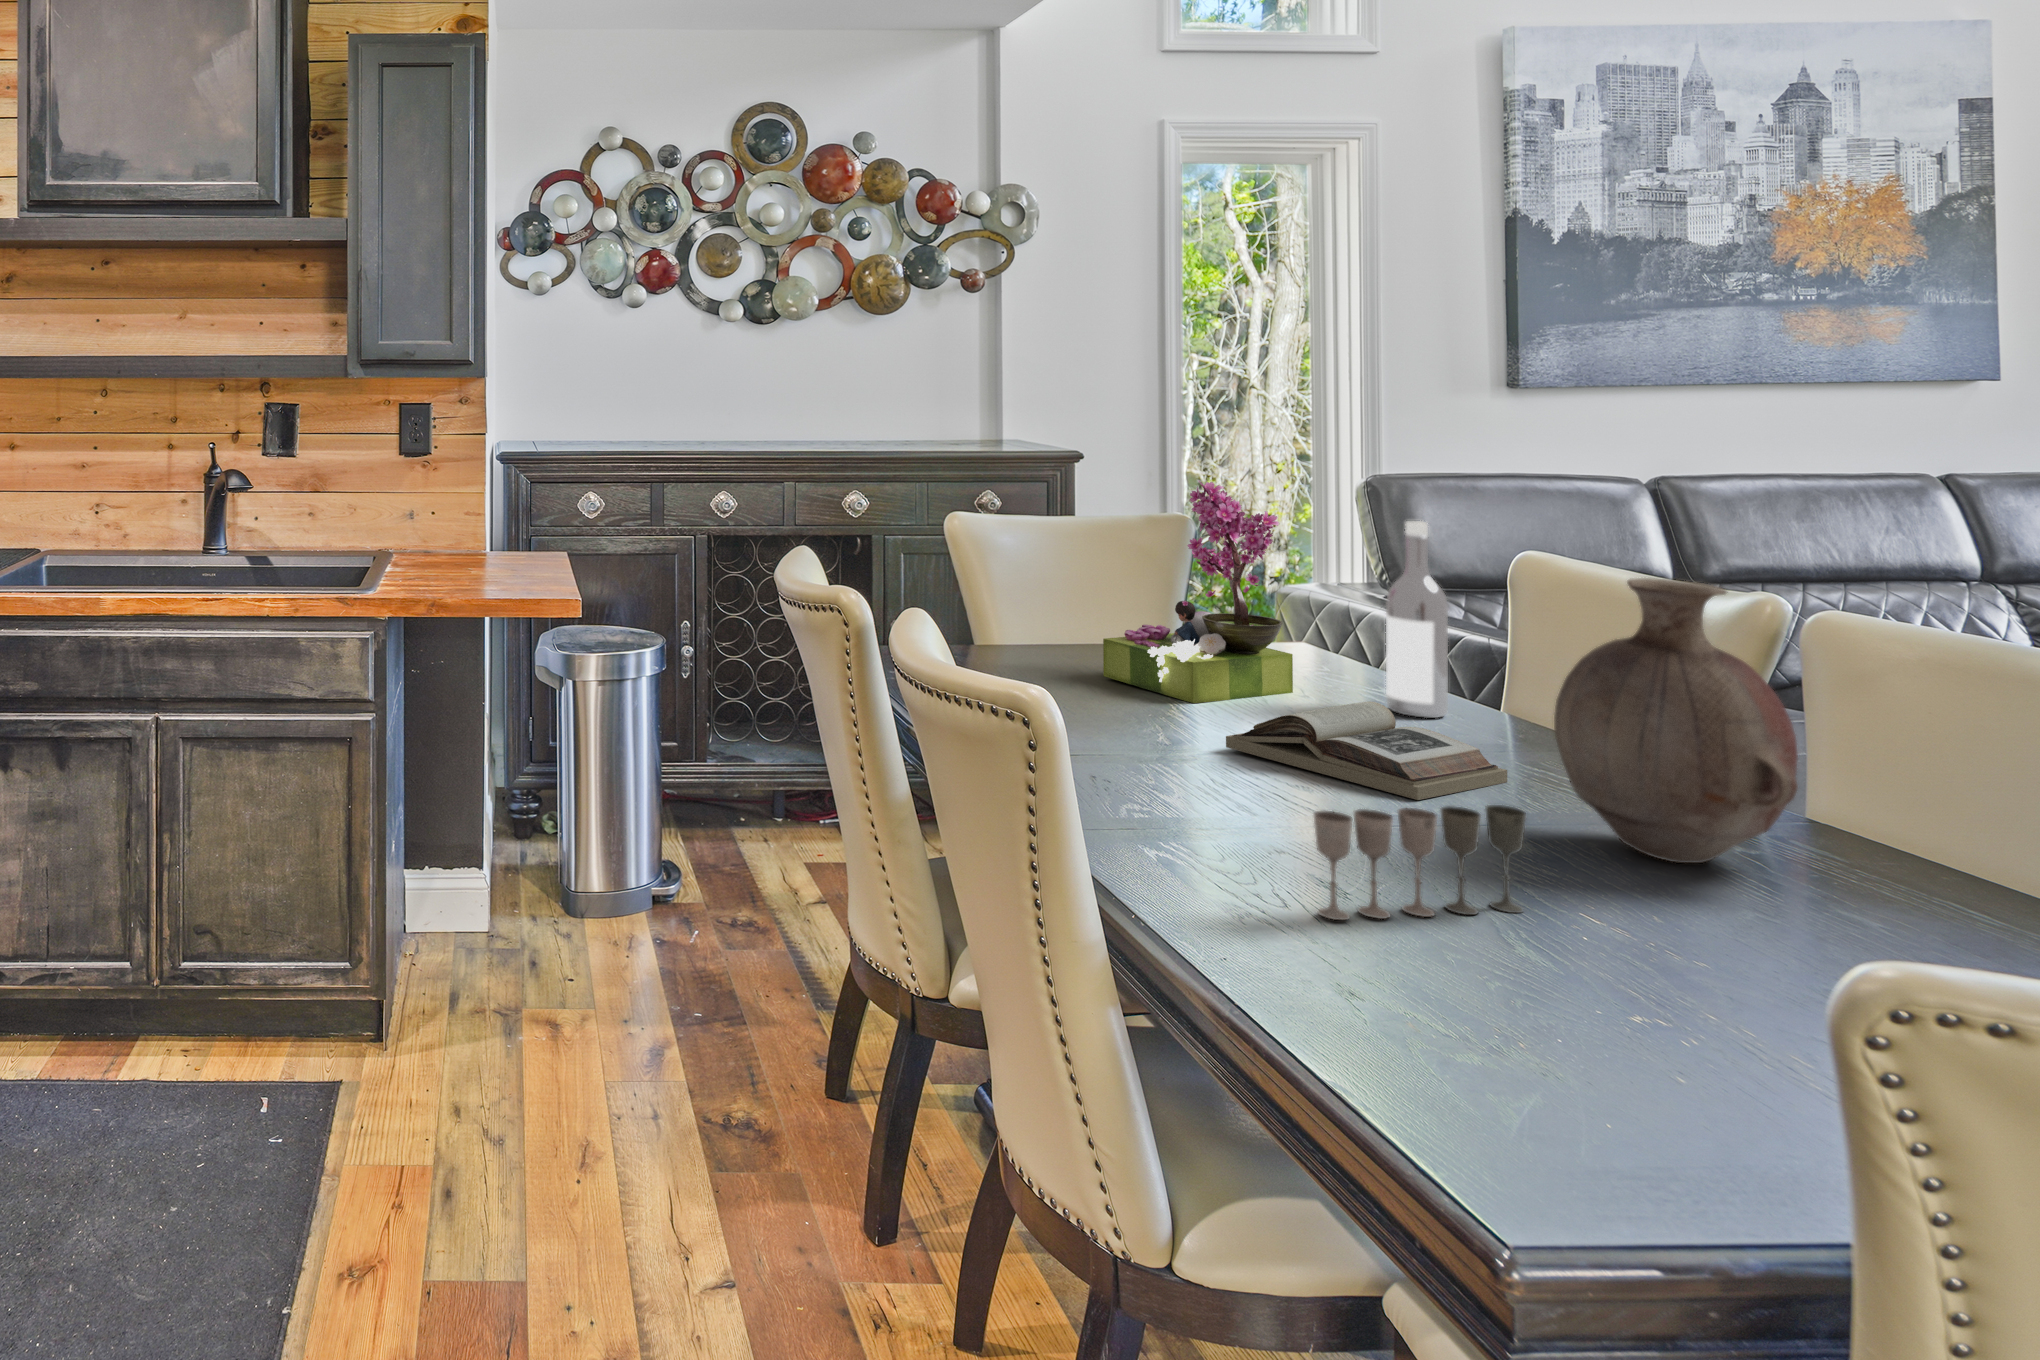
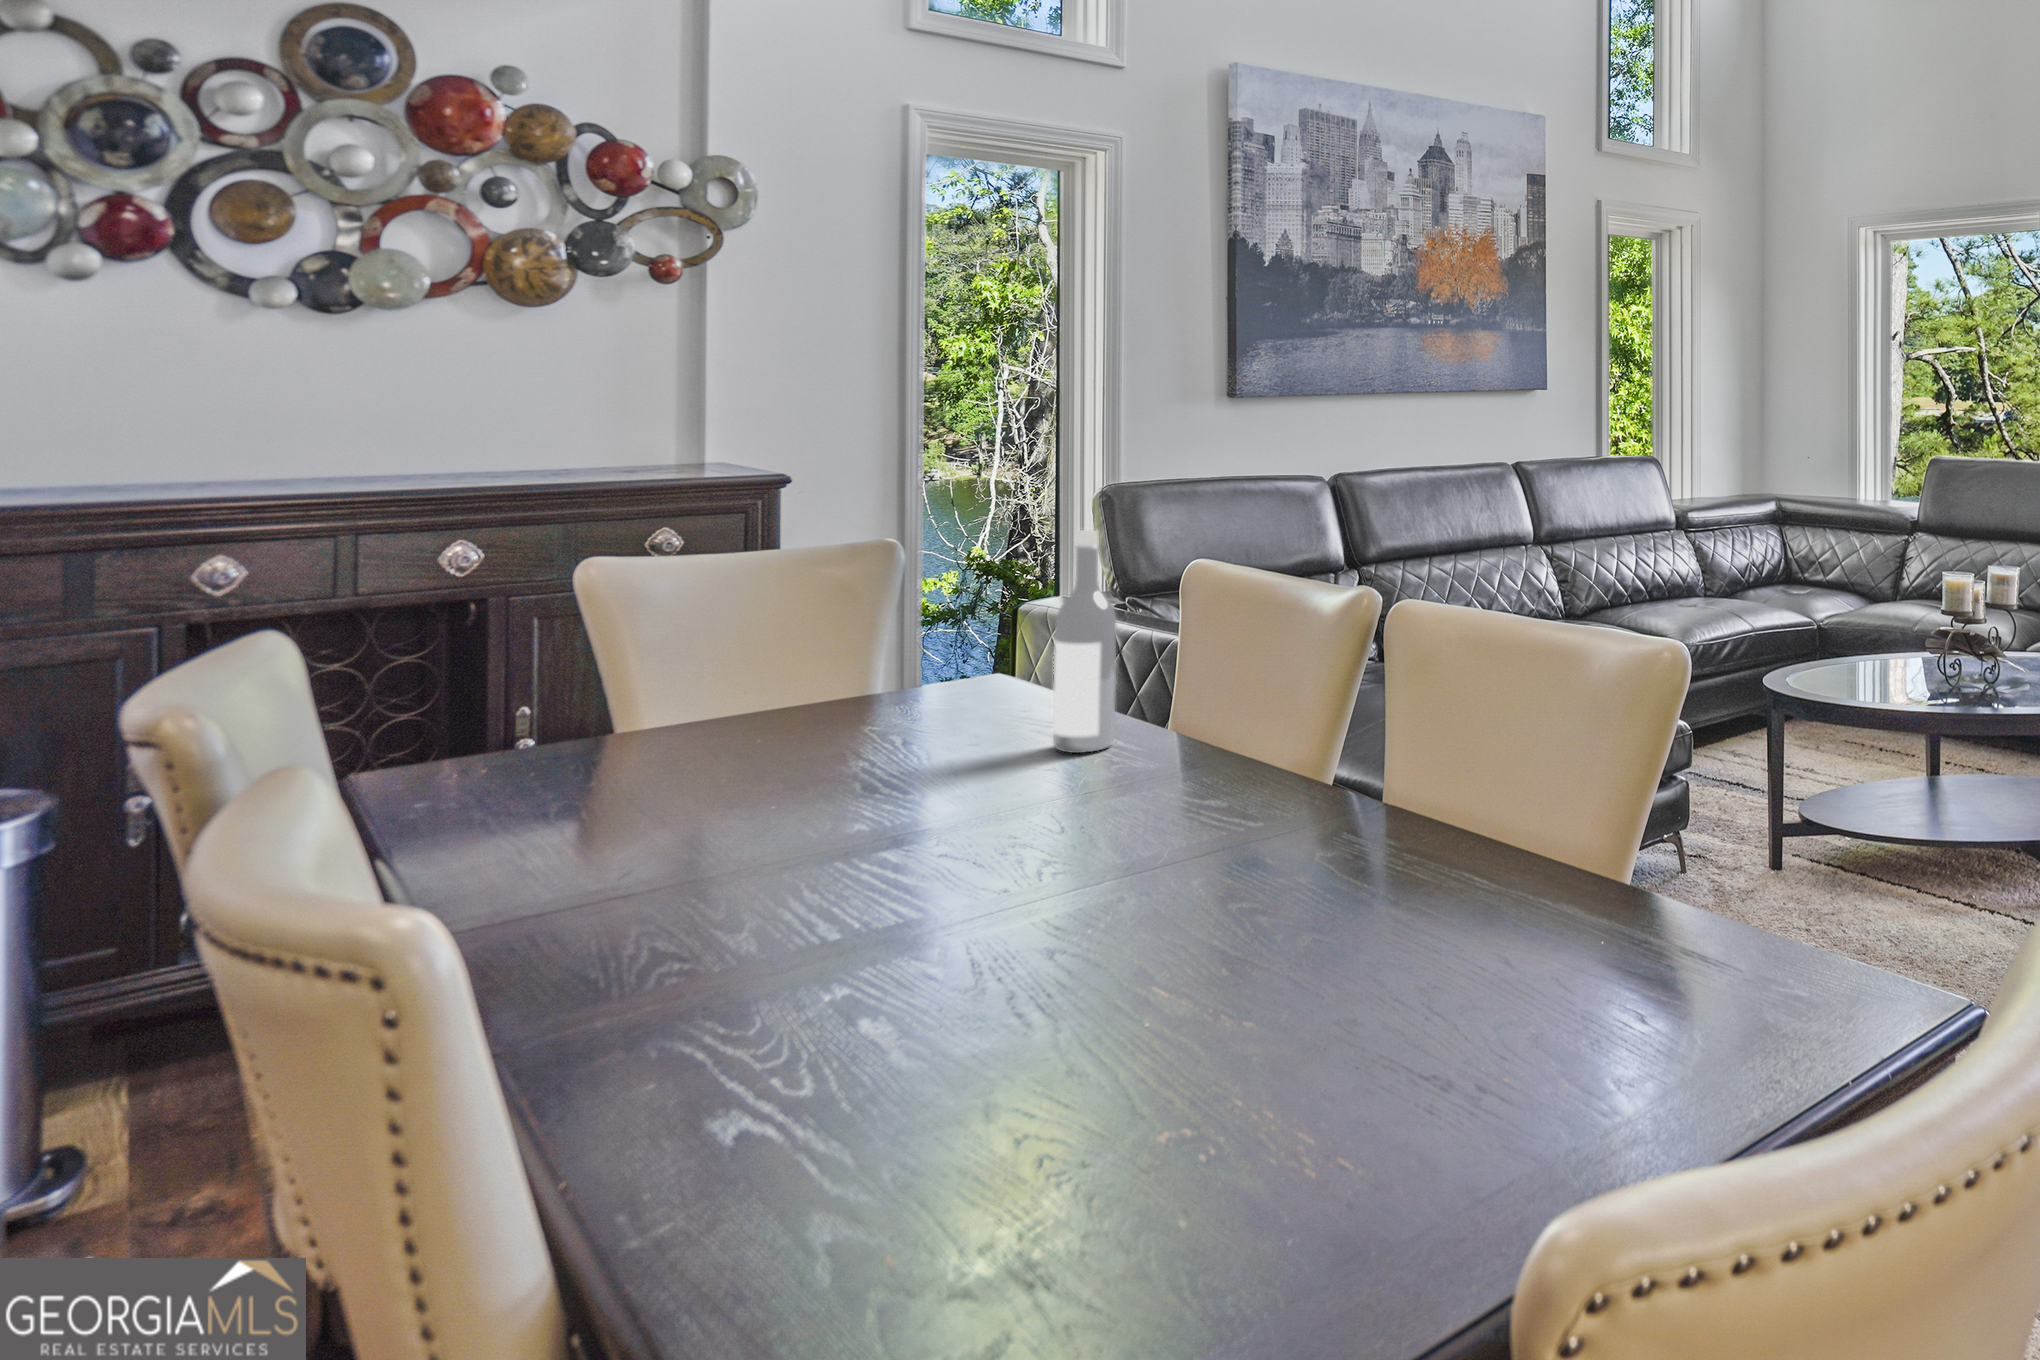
flower arrangement: present [1103,481,1293,703] -> none [723,495,959,783]
vase: present [1554,578,1798,863] -> none [1178,577,1392,896]
book: present [1226,702,1507,800] -> none [836,752,1150,875]
wine glass: present [1314,805,1526,920] -> none [835,892,1120,1134]

